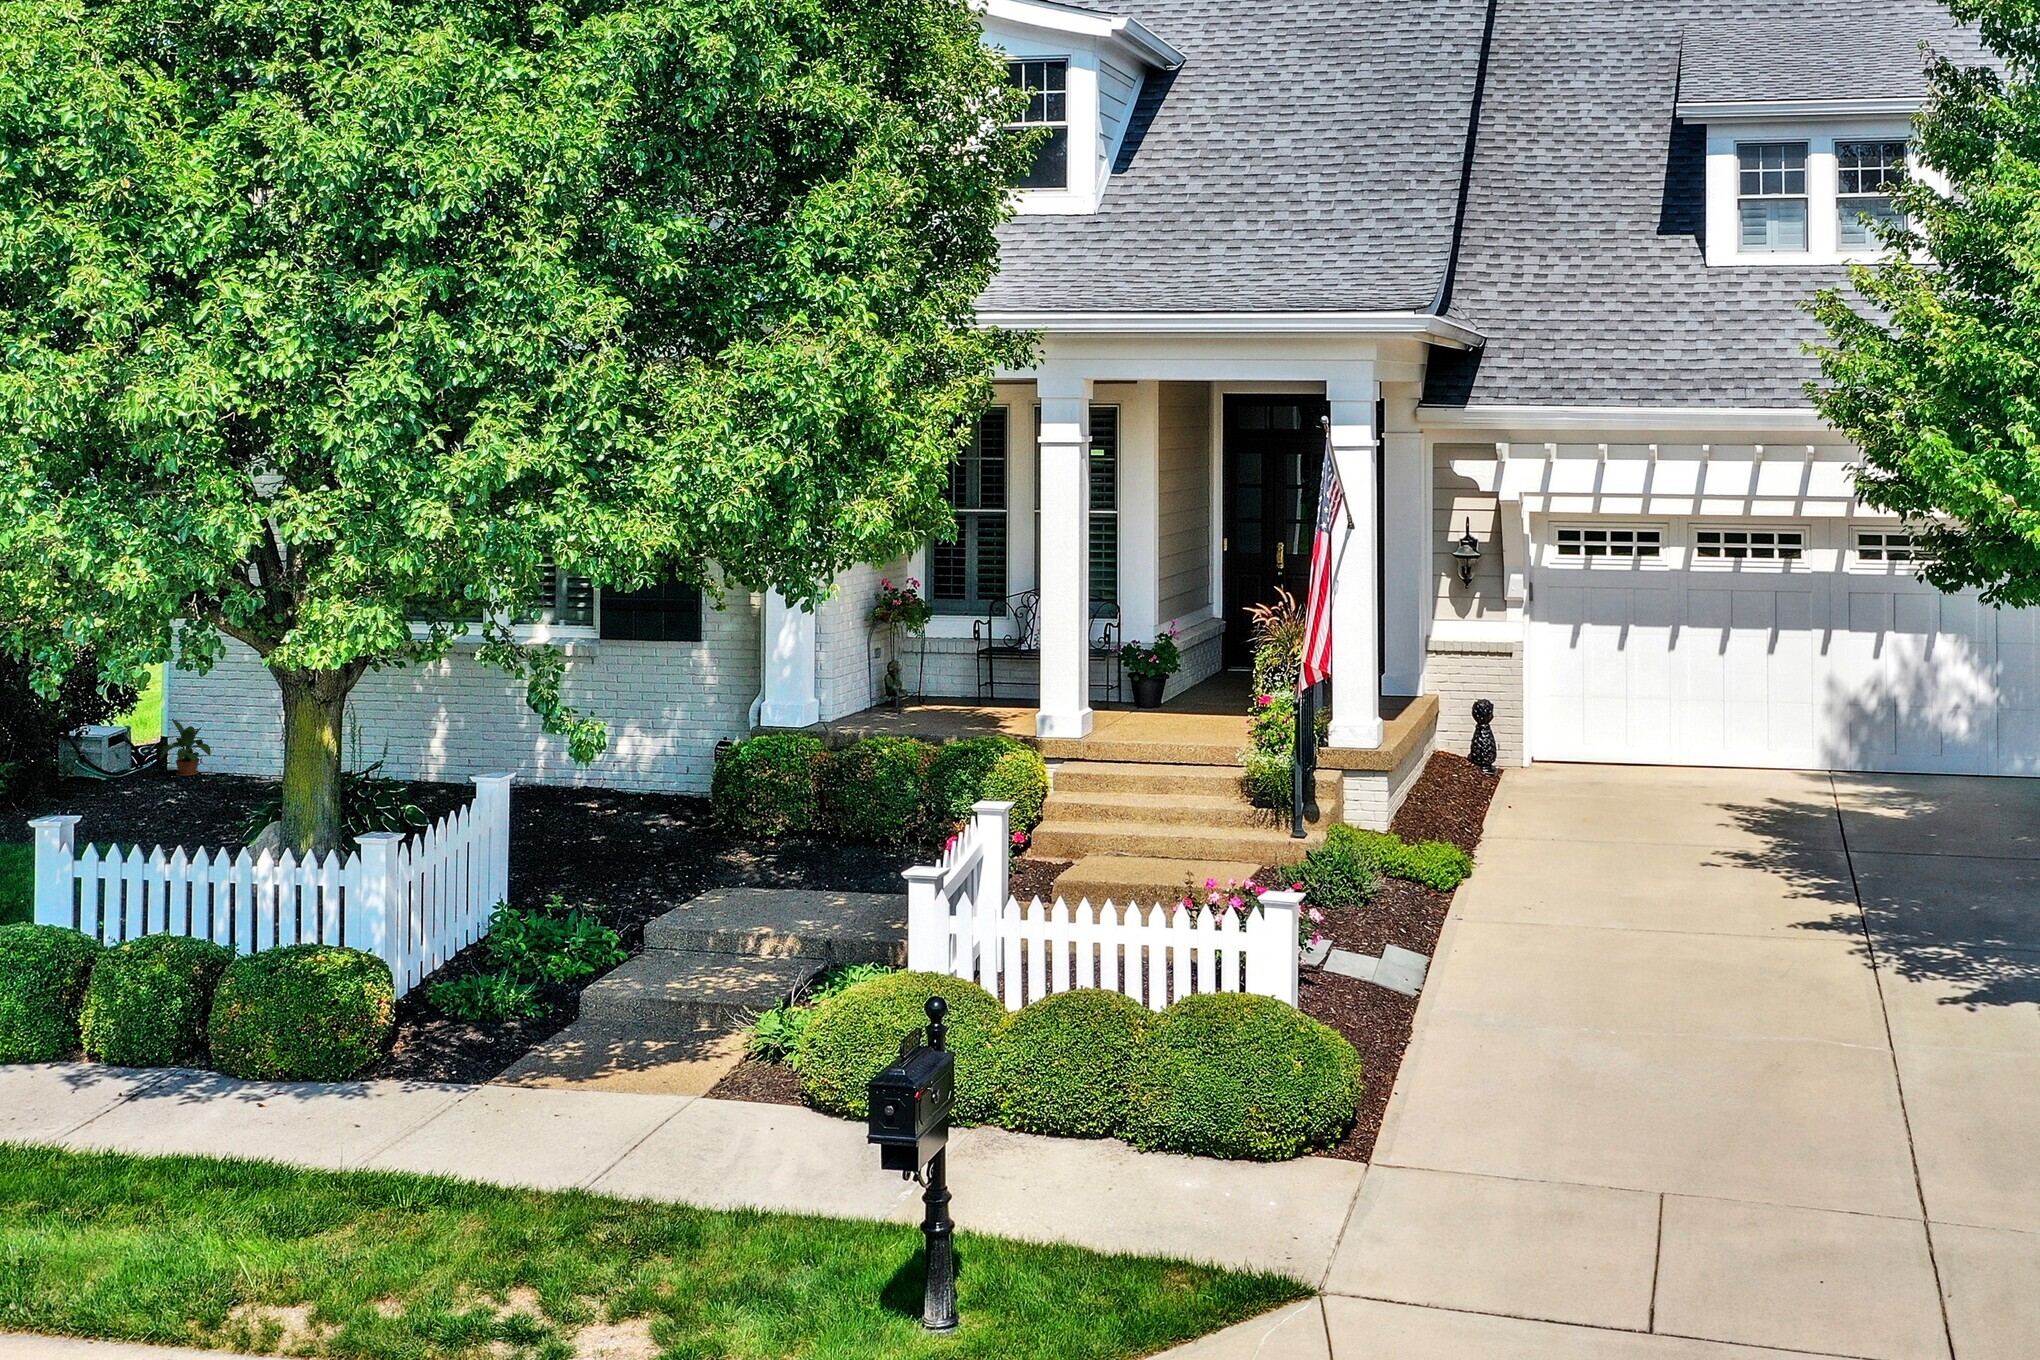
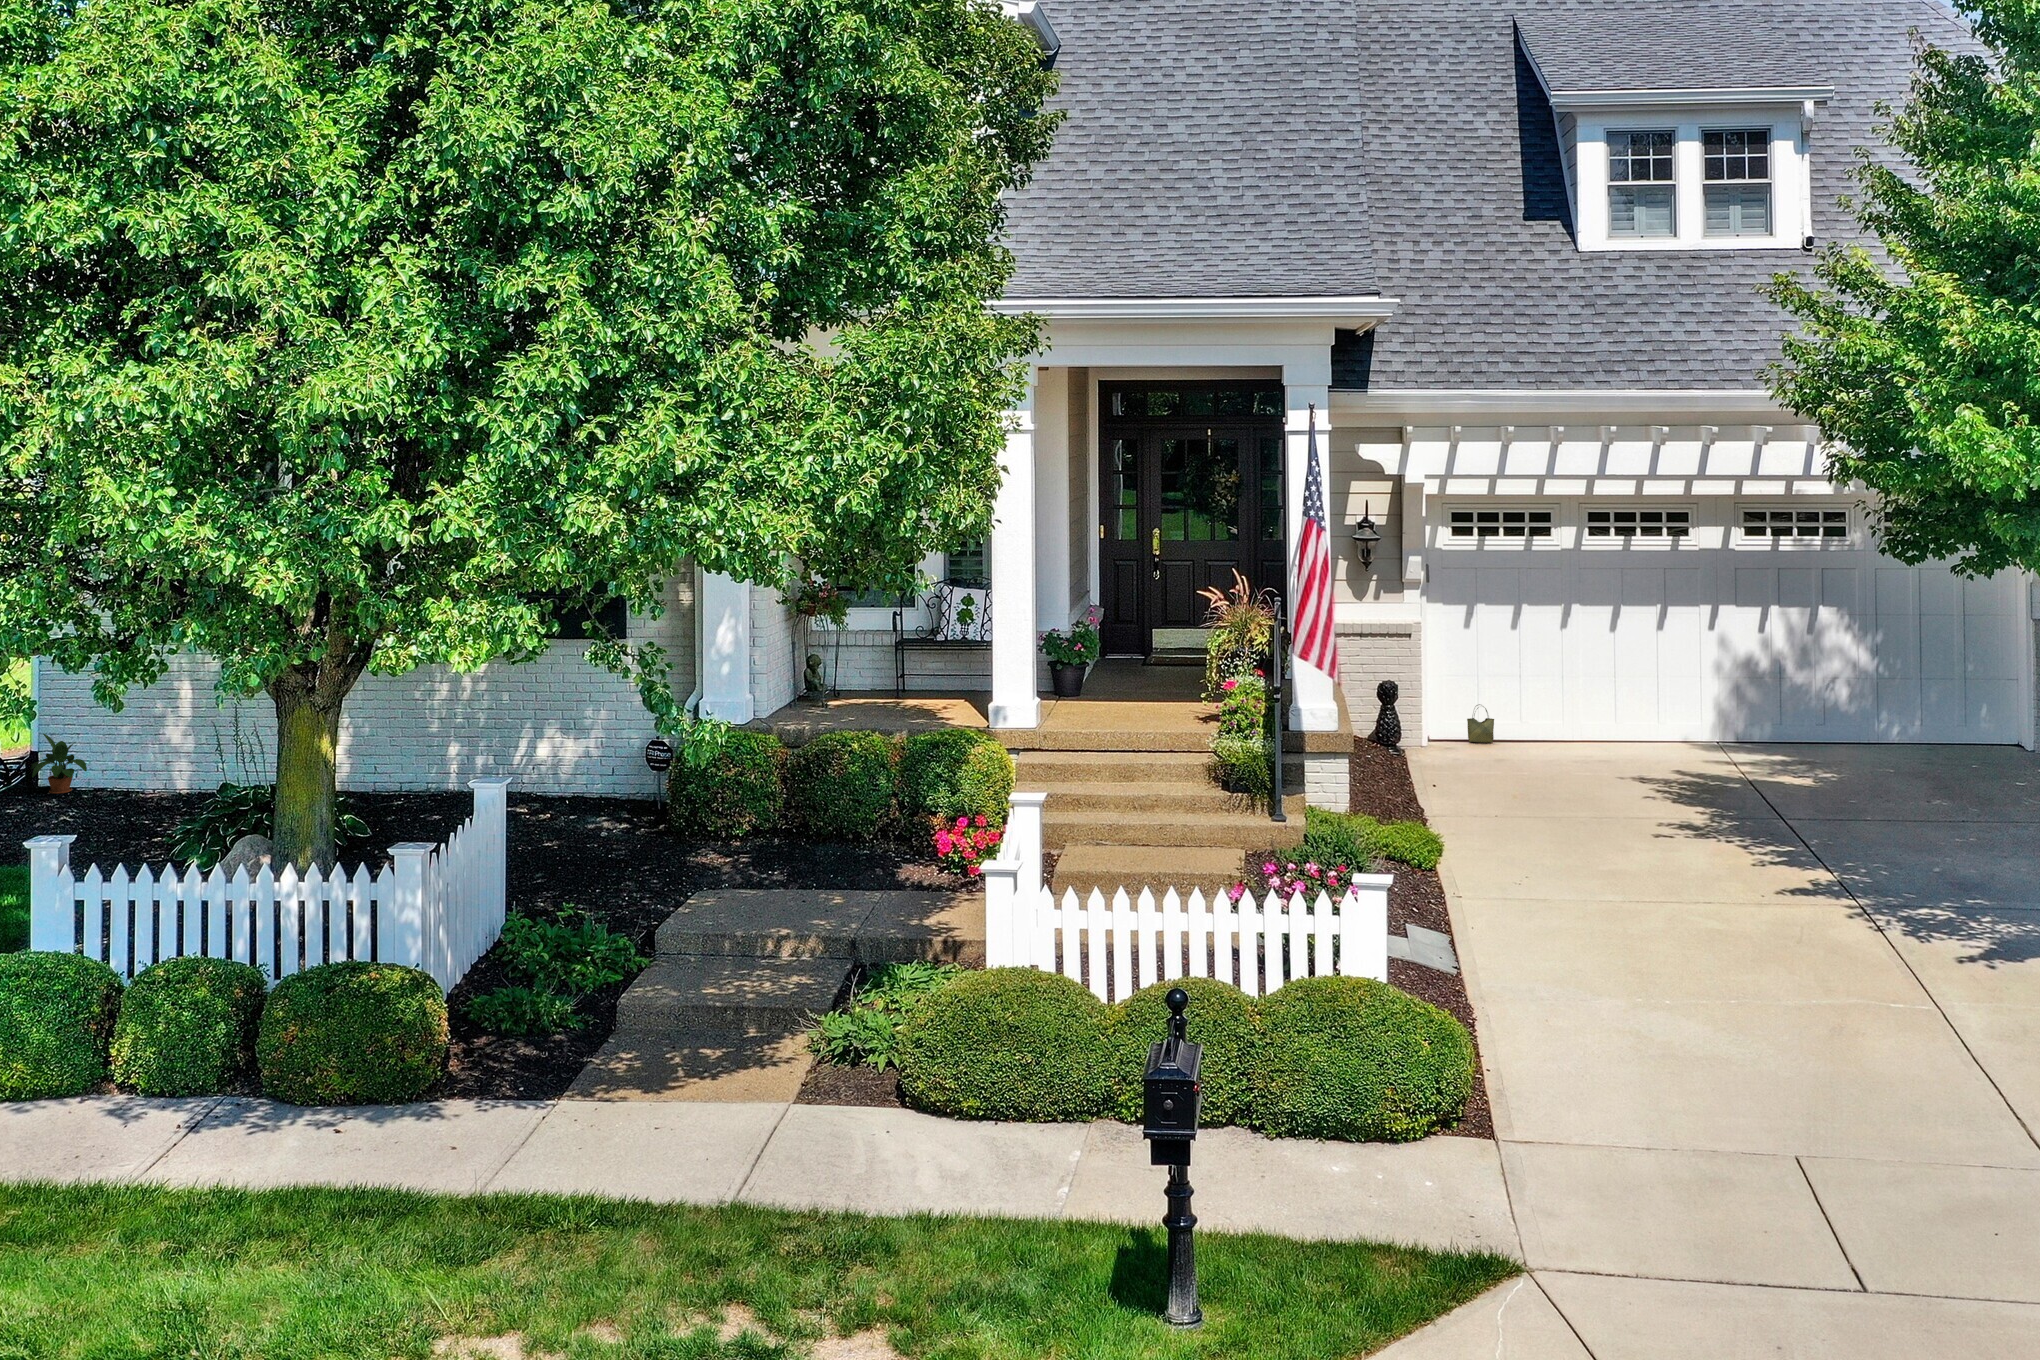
woven basket: none [1565,727,1594,767] -> present [1467,704,1494,743]

